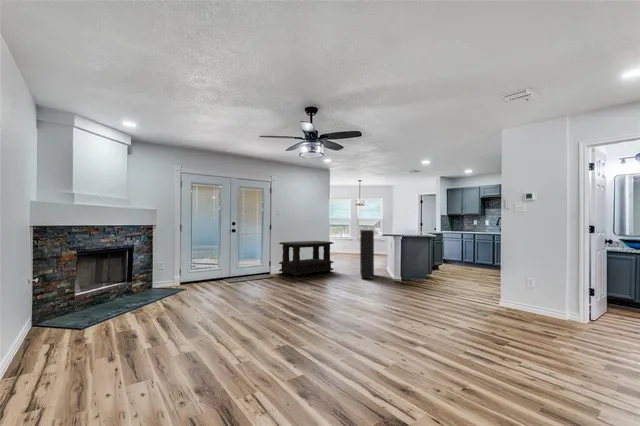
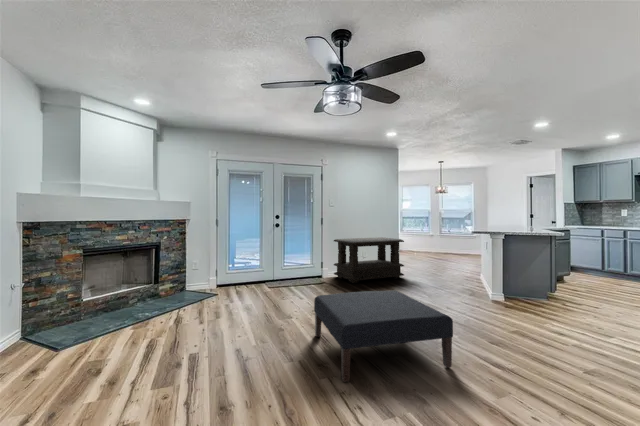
bookcase: present [360,230,374,279] -> none [440,224,476,297]
ottoman: none [281,275,374,328] -> present [314,290,453,382]

